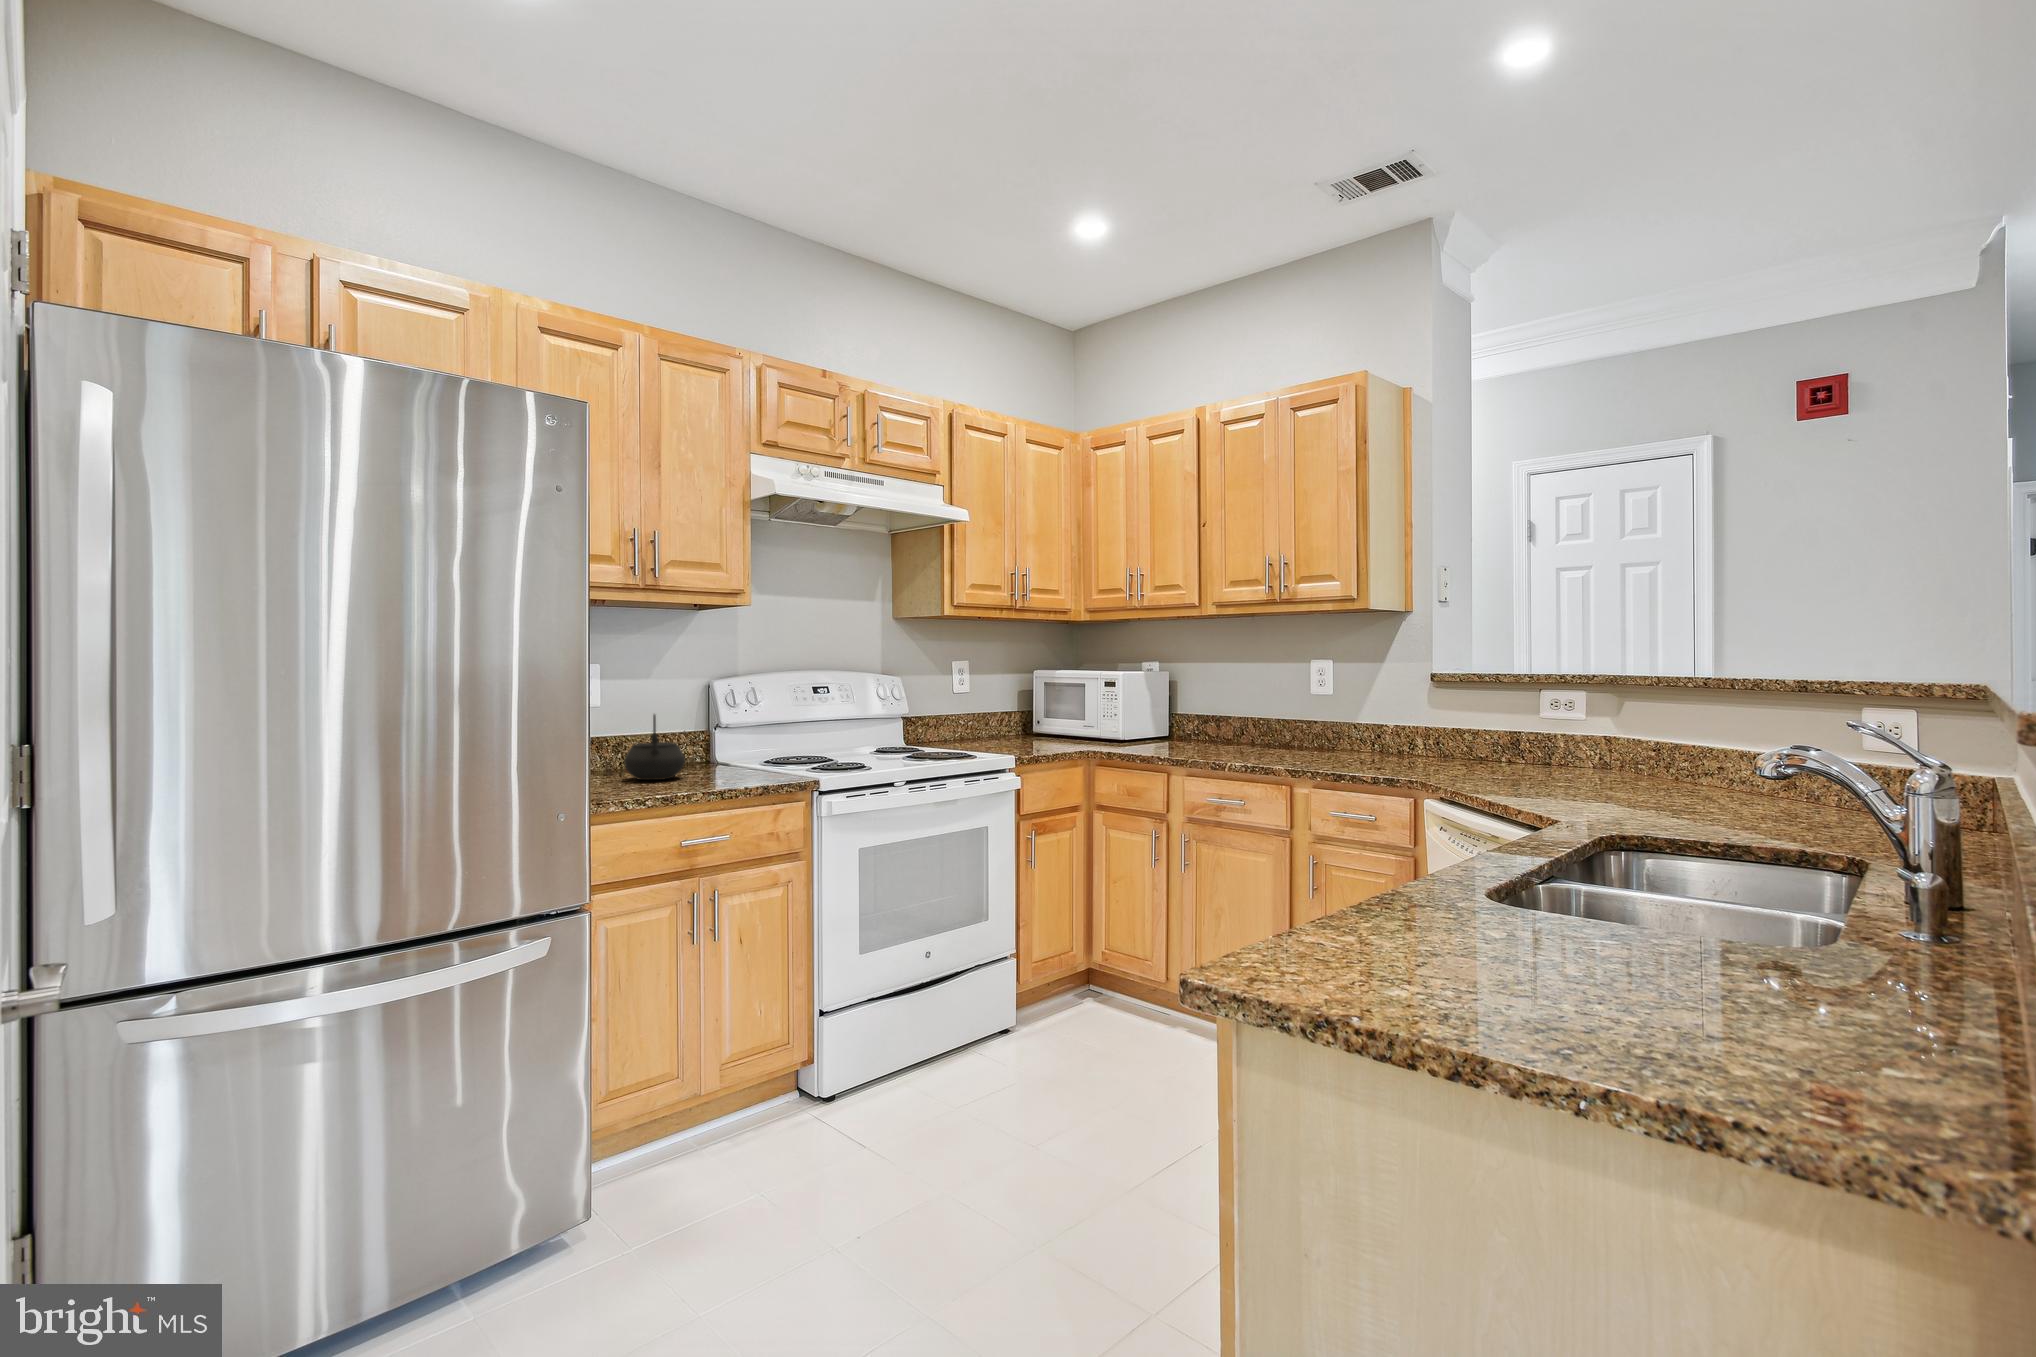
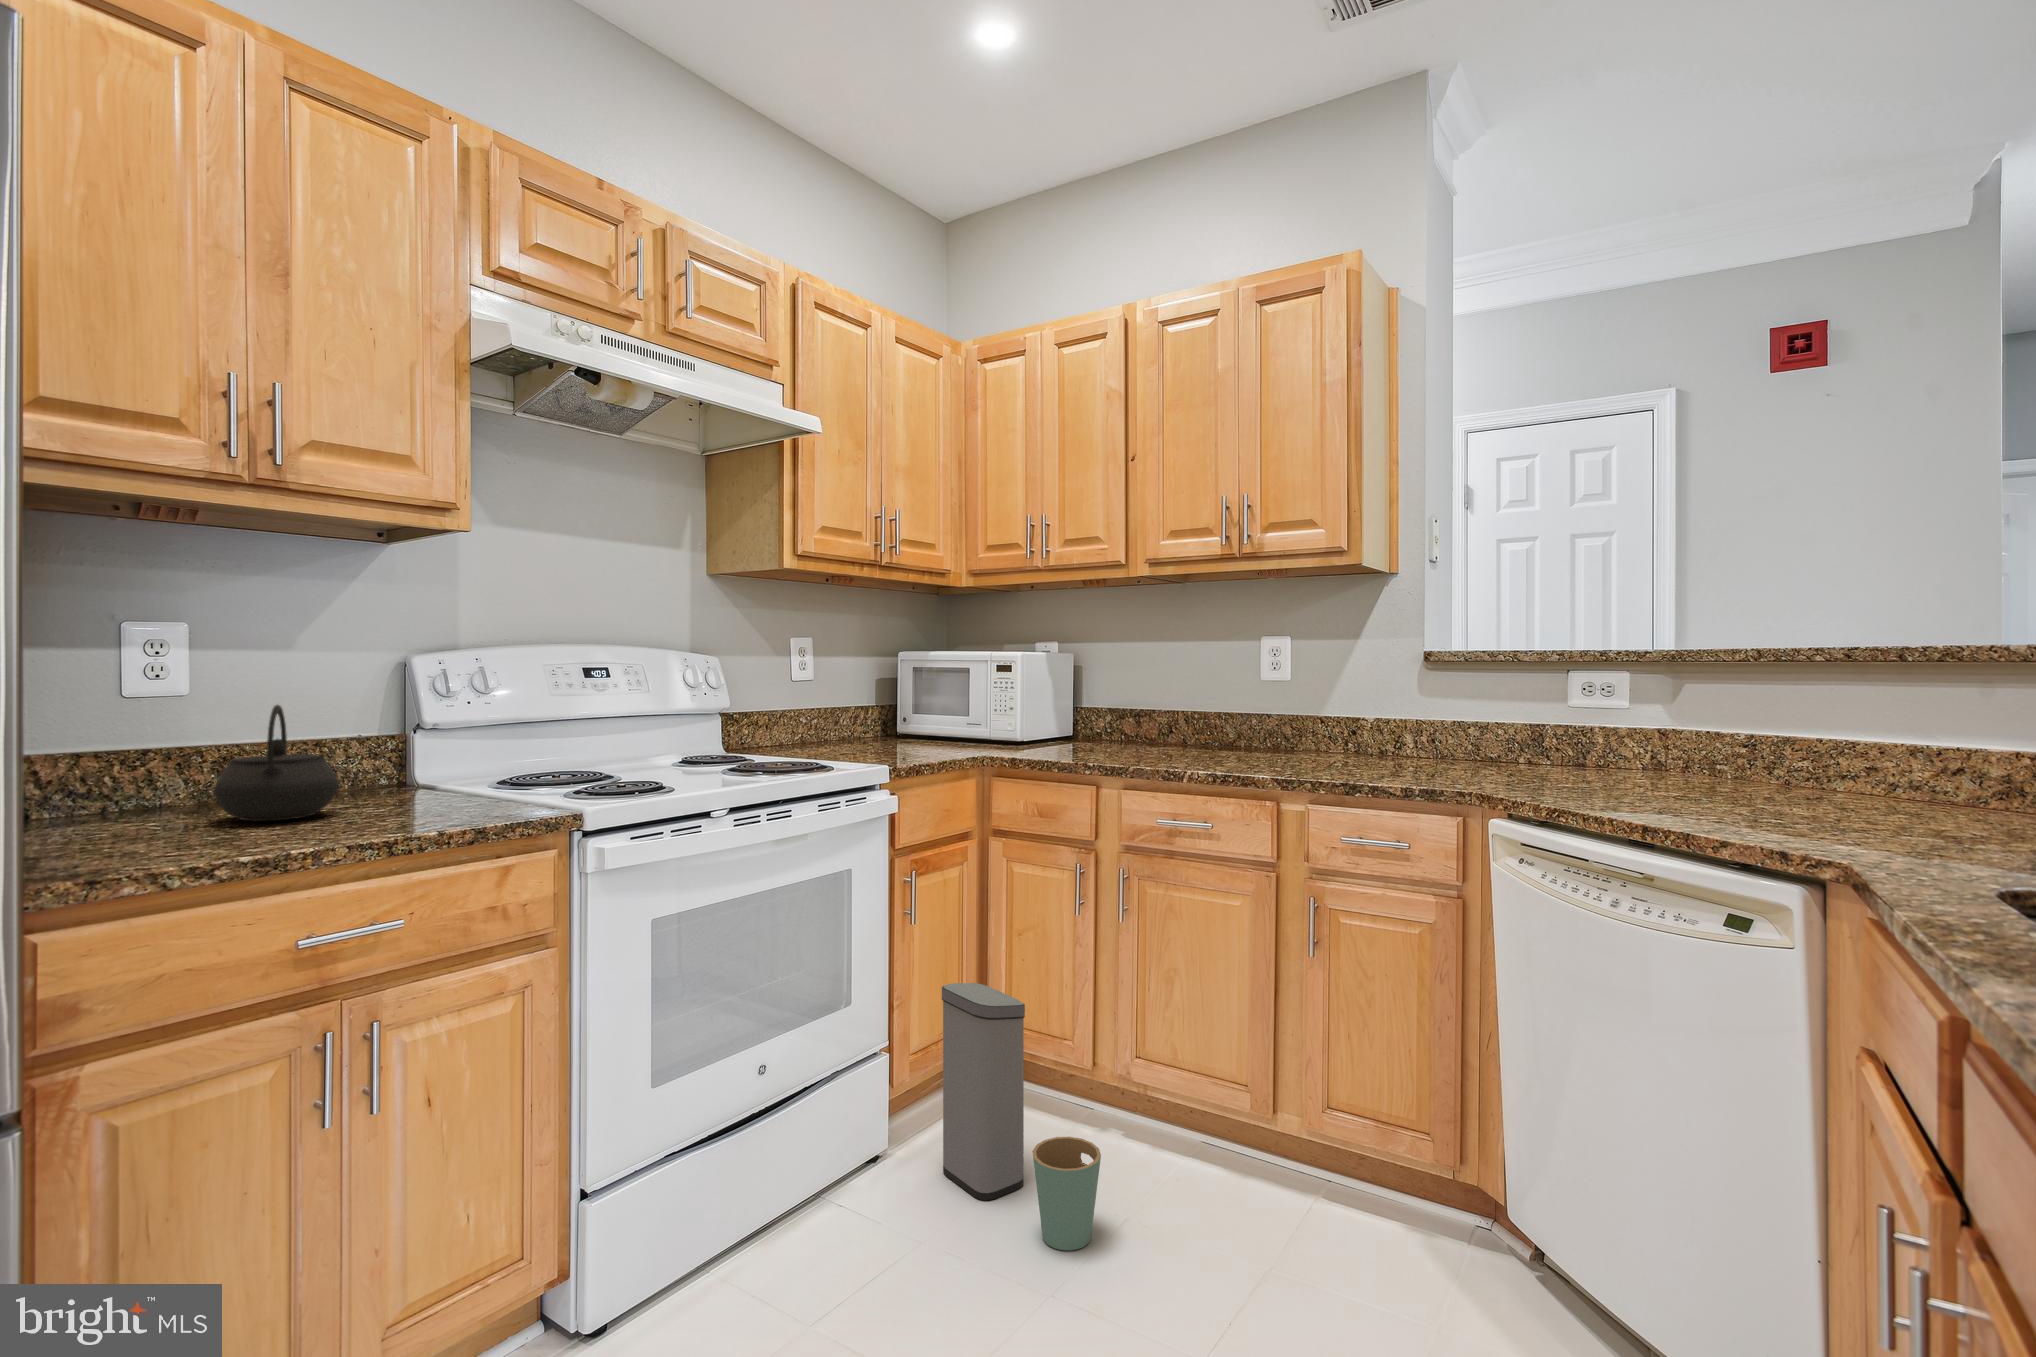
trash can: none [1051,910,1152,1086] -> present [942,983,1101,1251]

